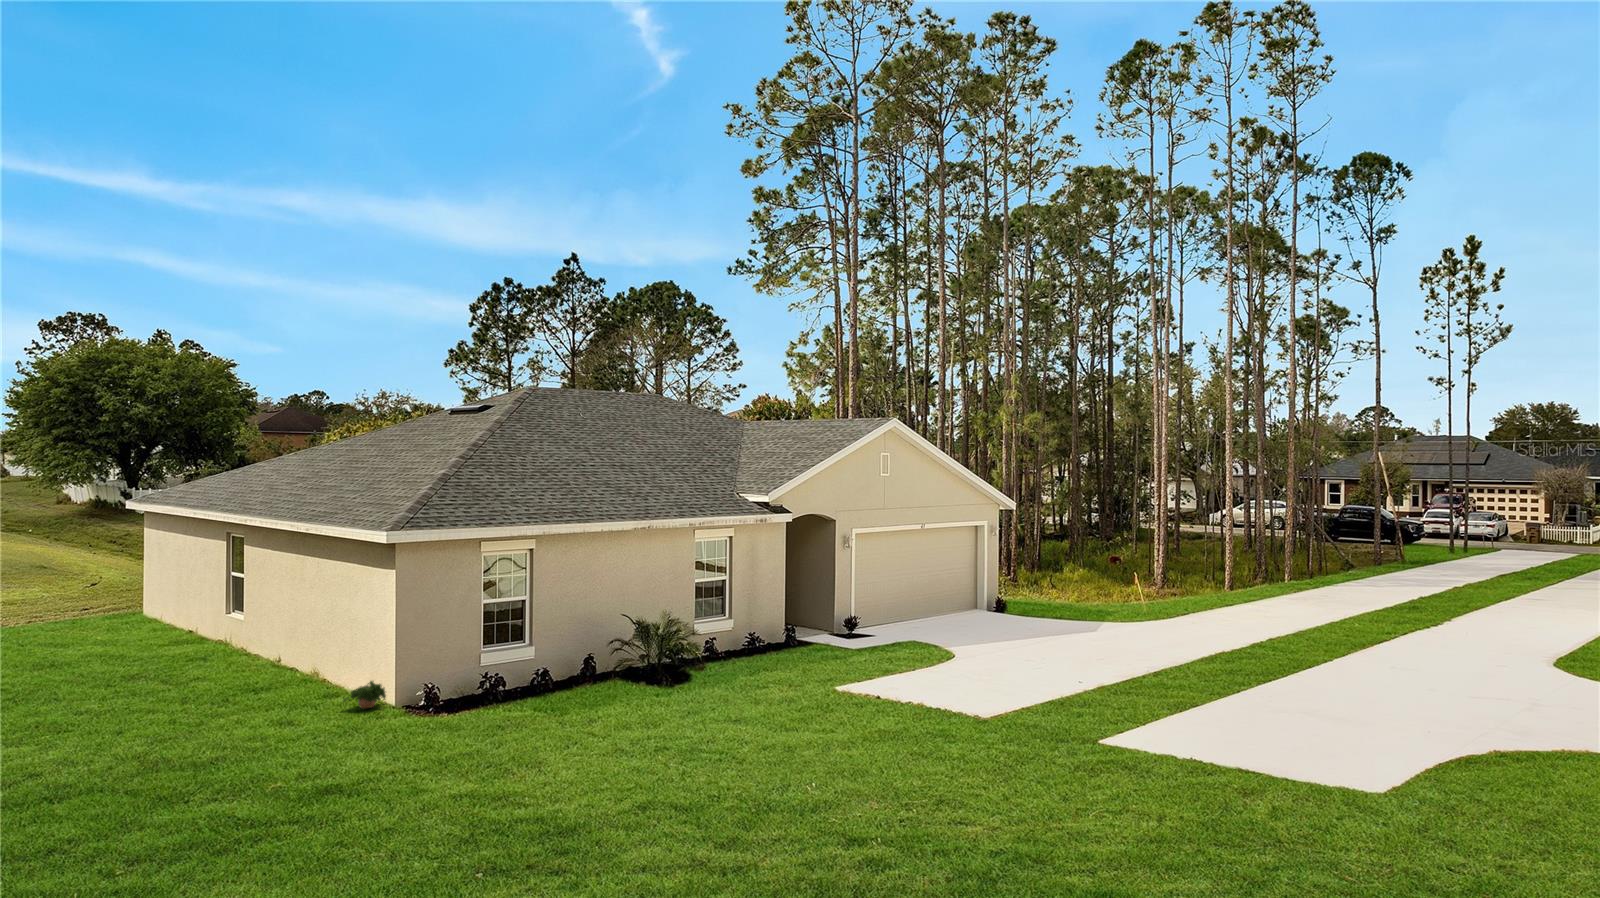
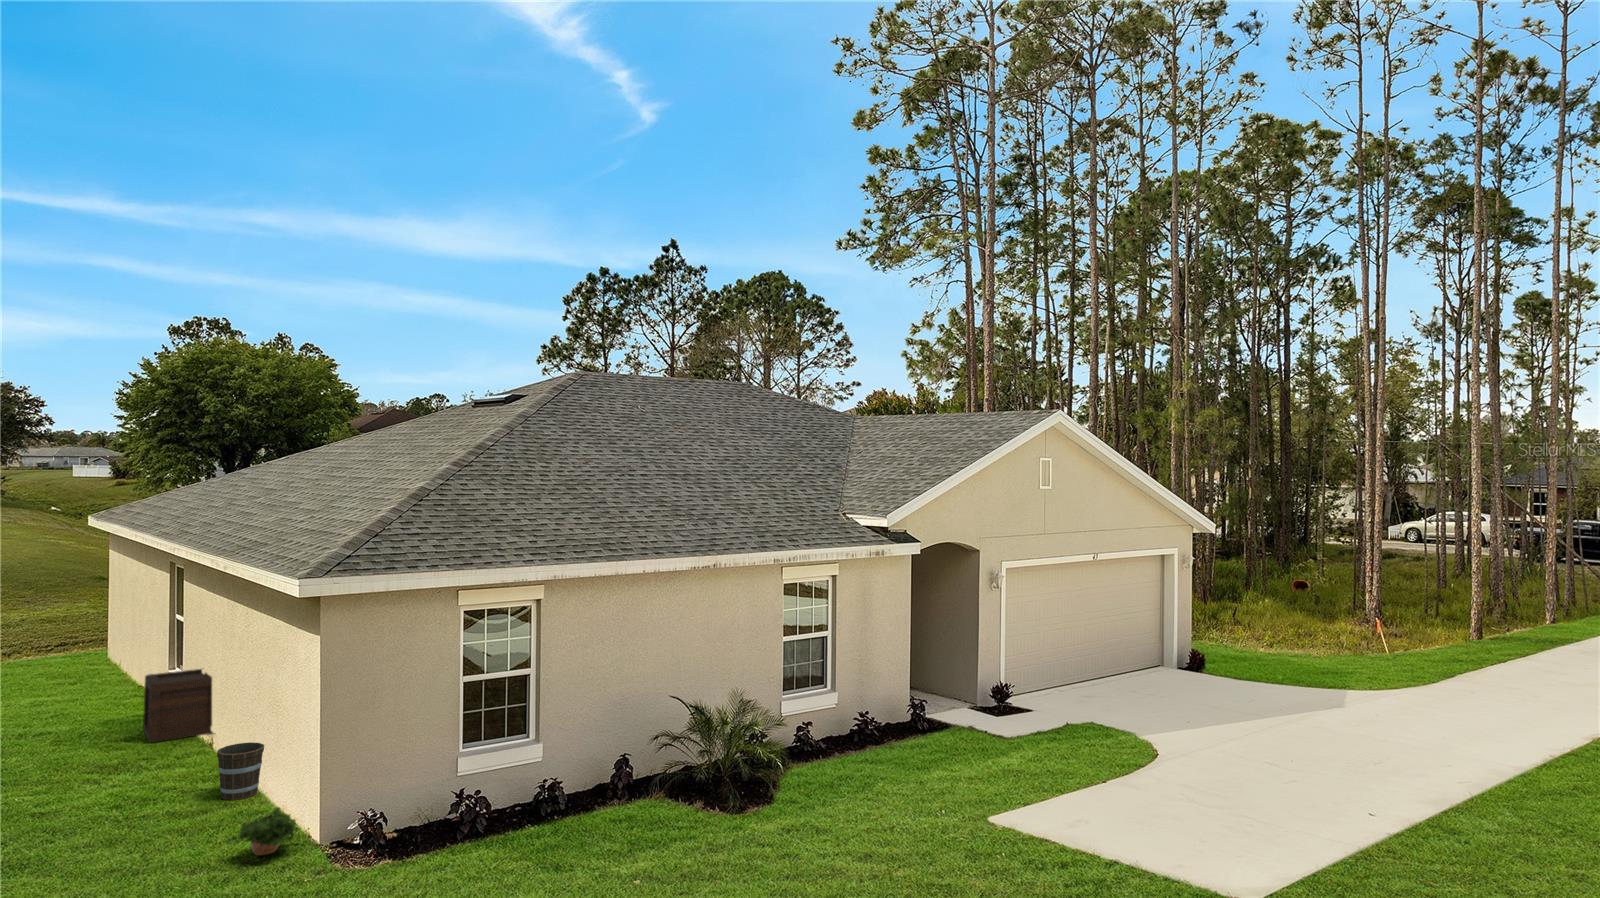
wooden crate: none [212,614,274,666] -> present [143,669,213,743]
bucket: none [307,652,339,689] -> present [217,742,264,800]

